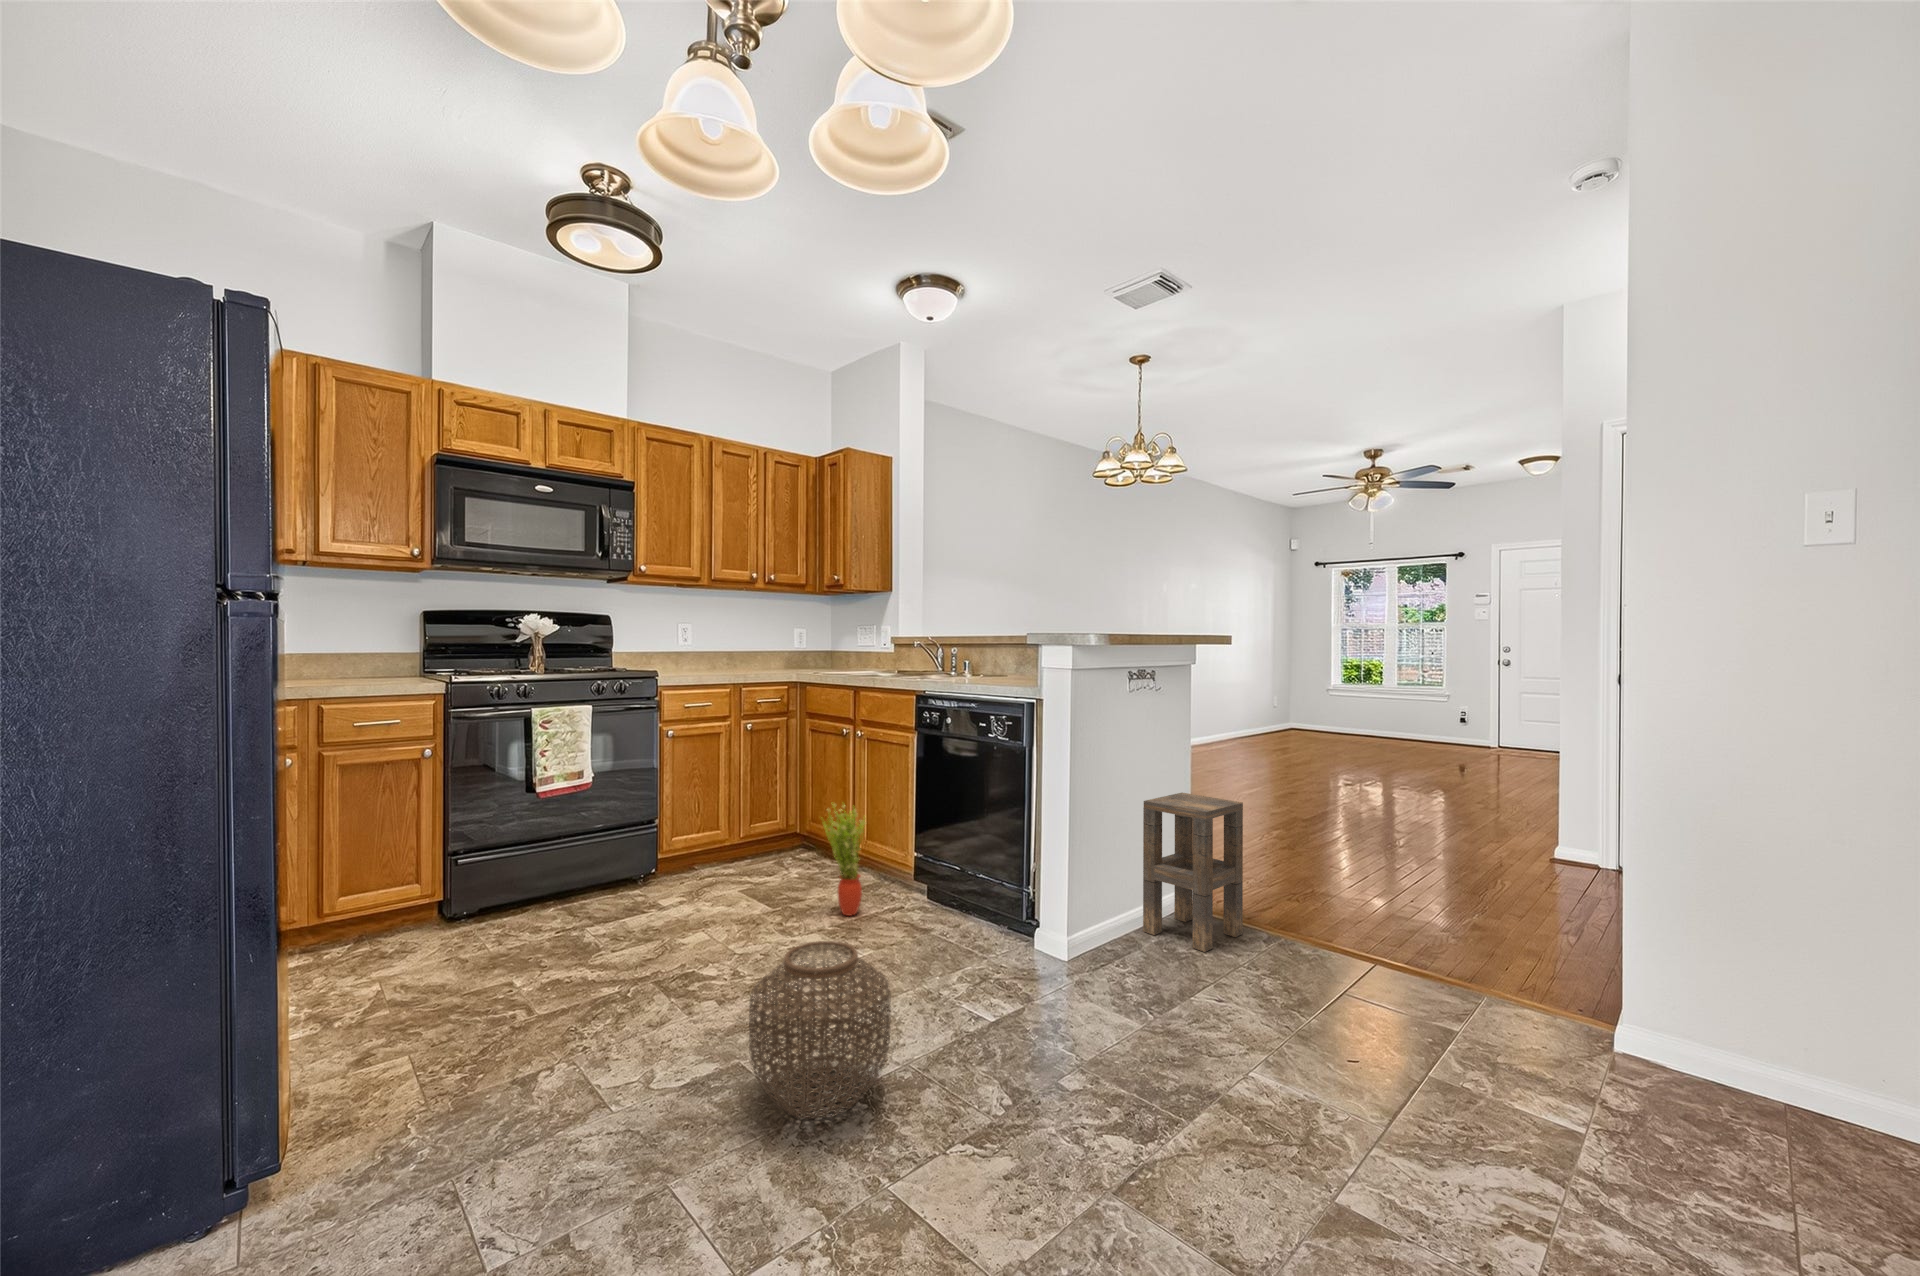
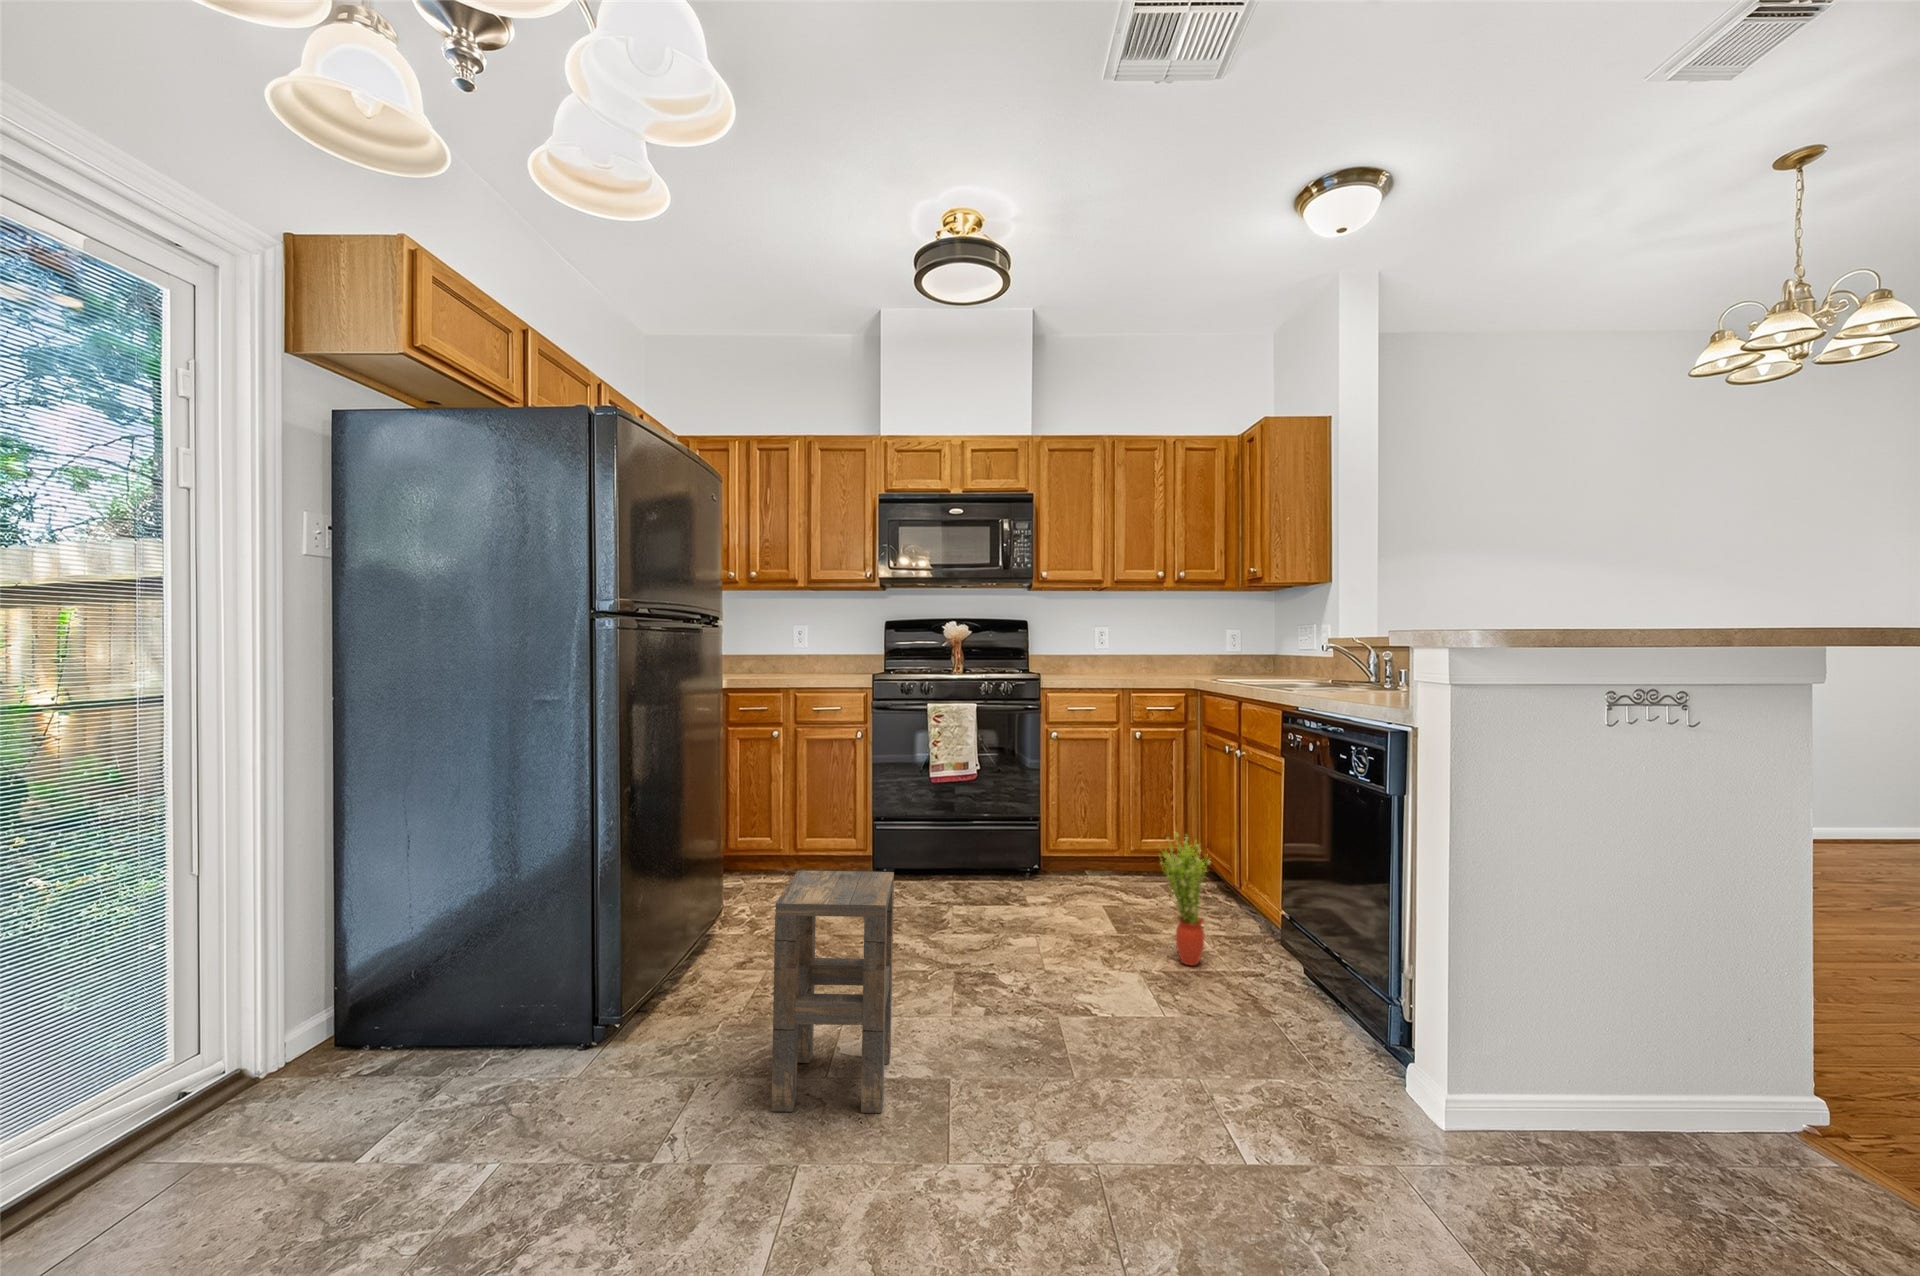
side table: present [1143,793,1243,952] -> present [772,870,894,1113]
woven basket: present [749,941,891,1119] -> none [908,981,1060,1182]

